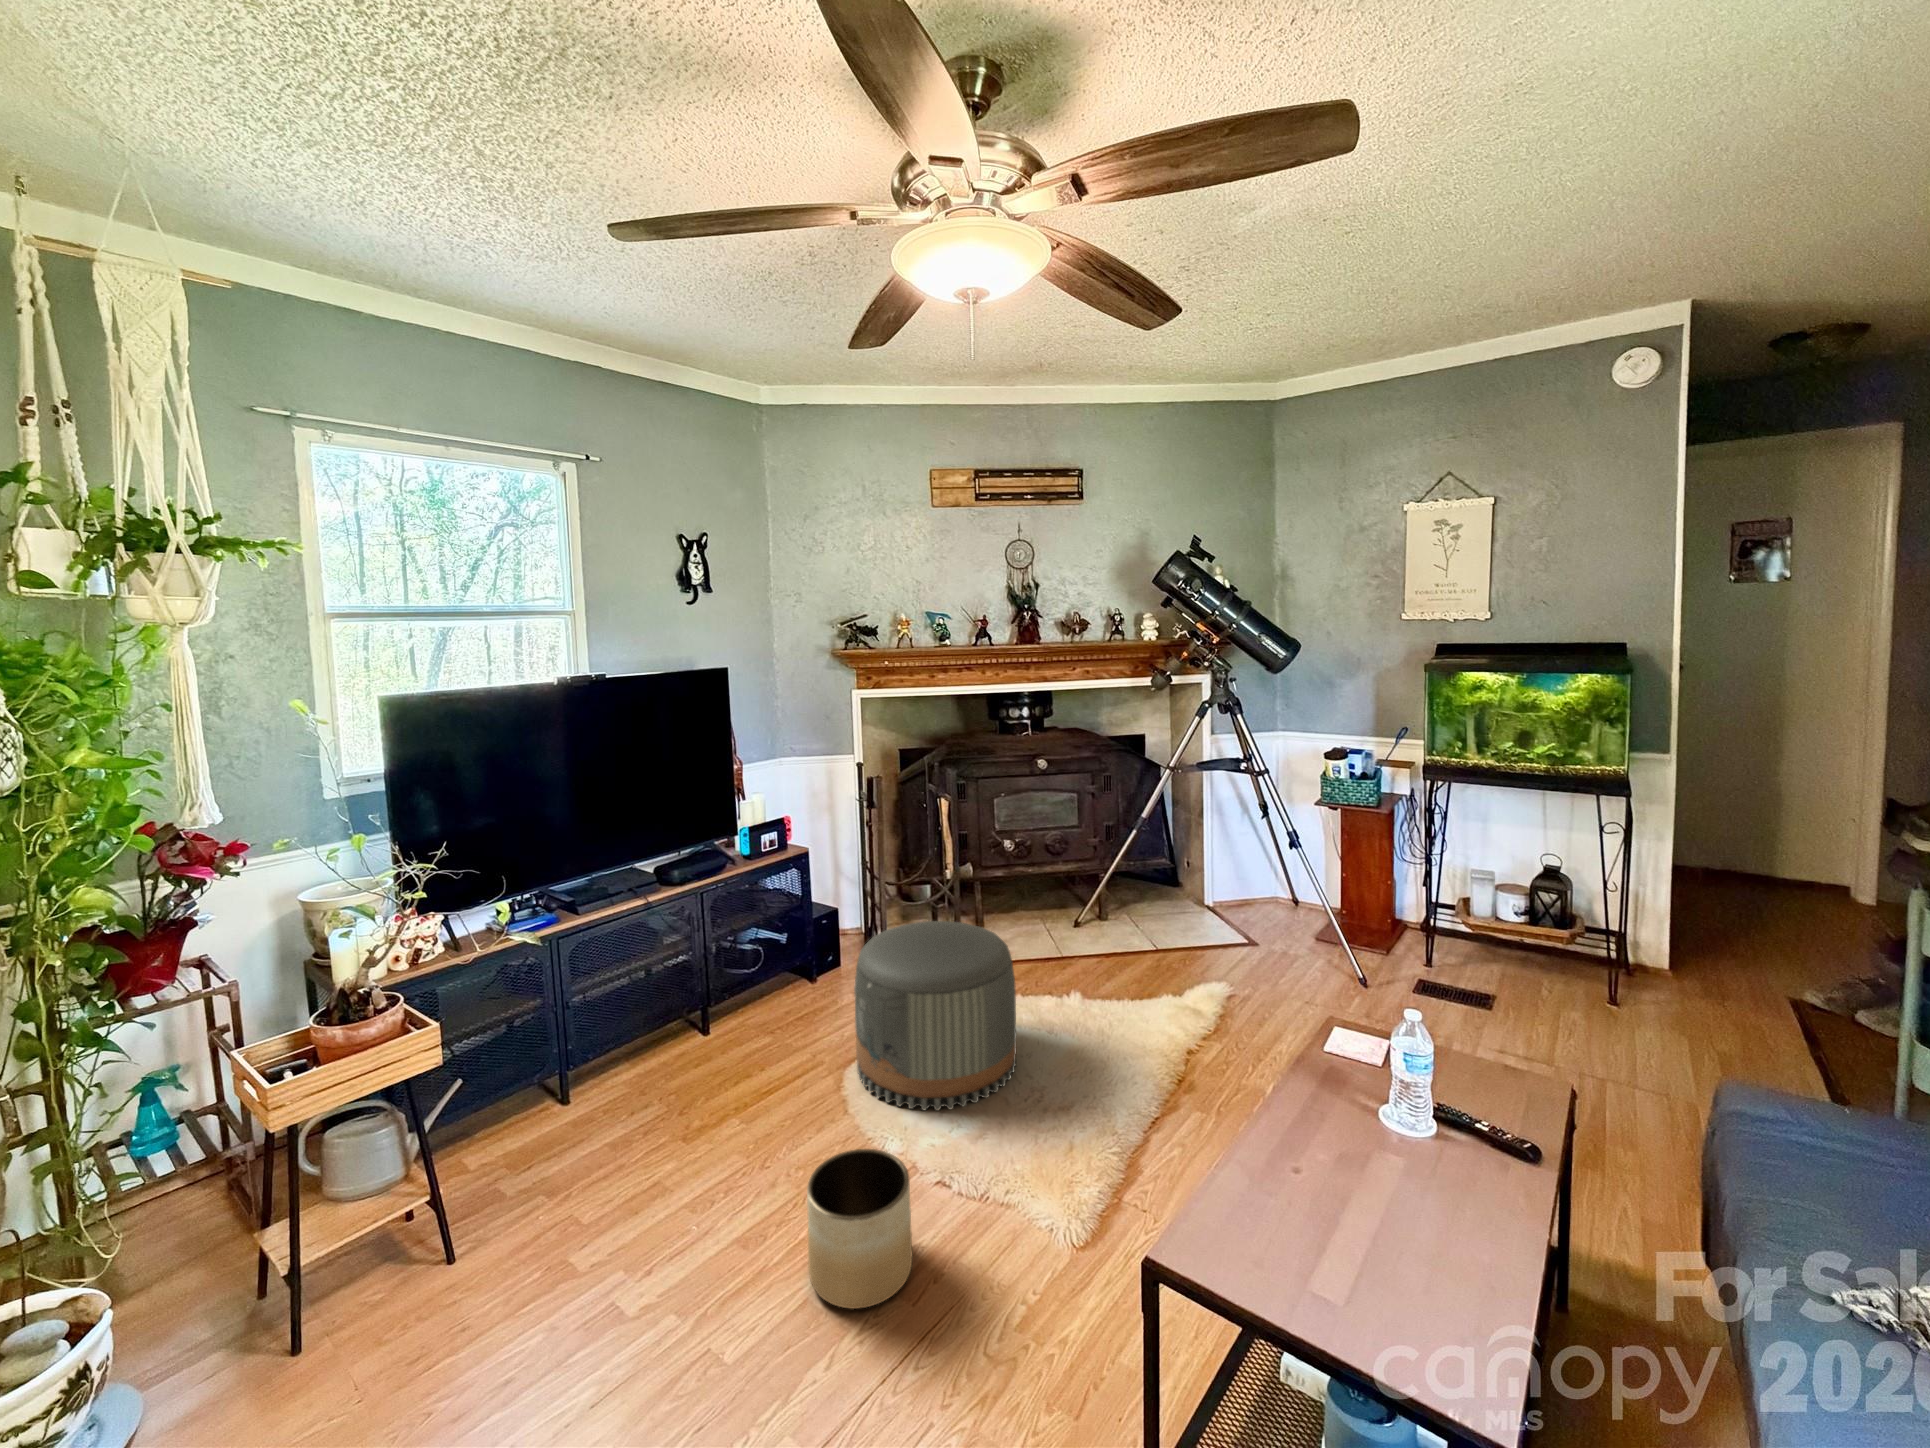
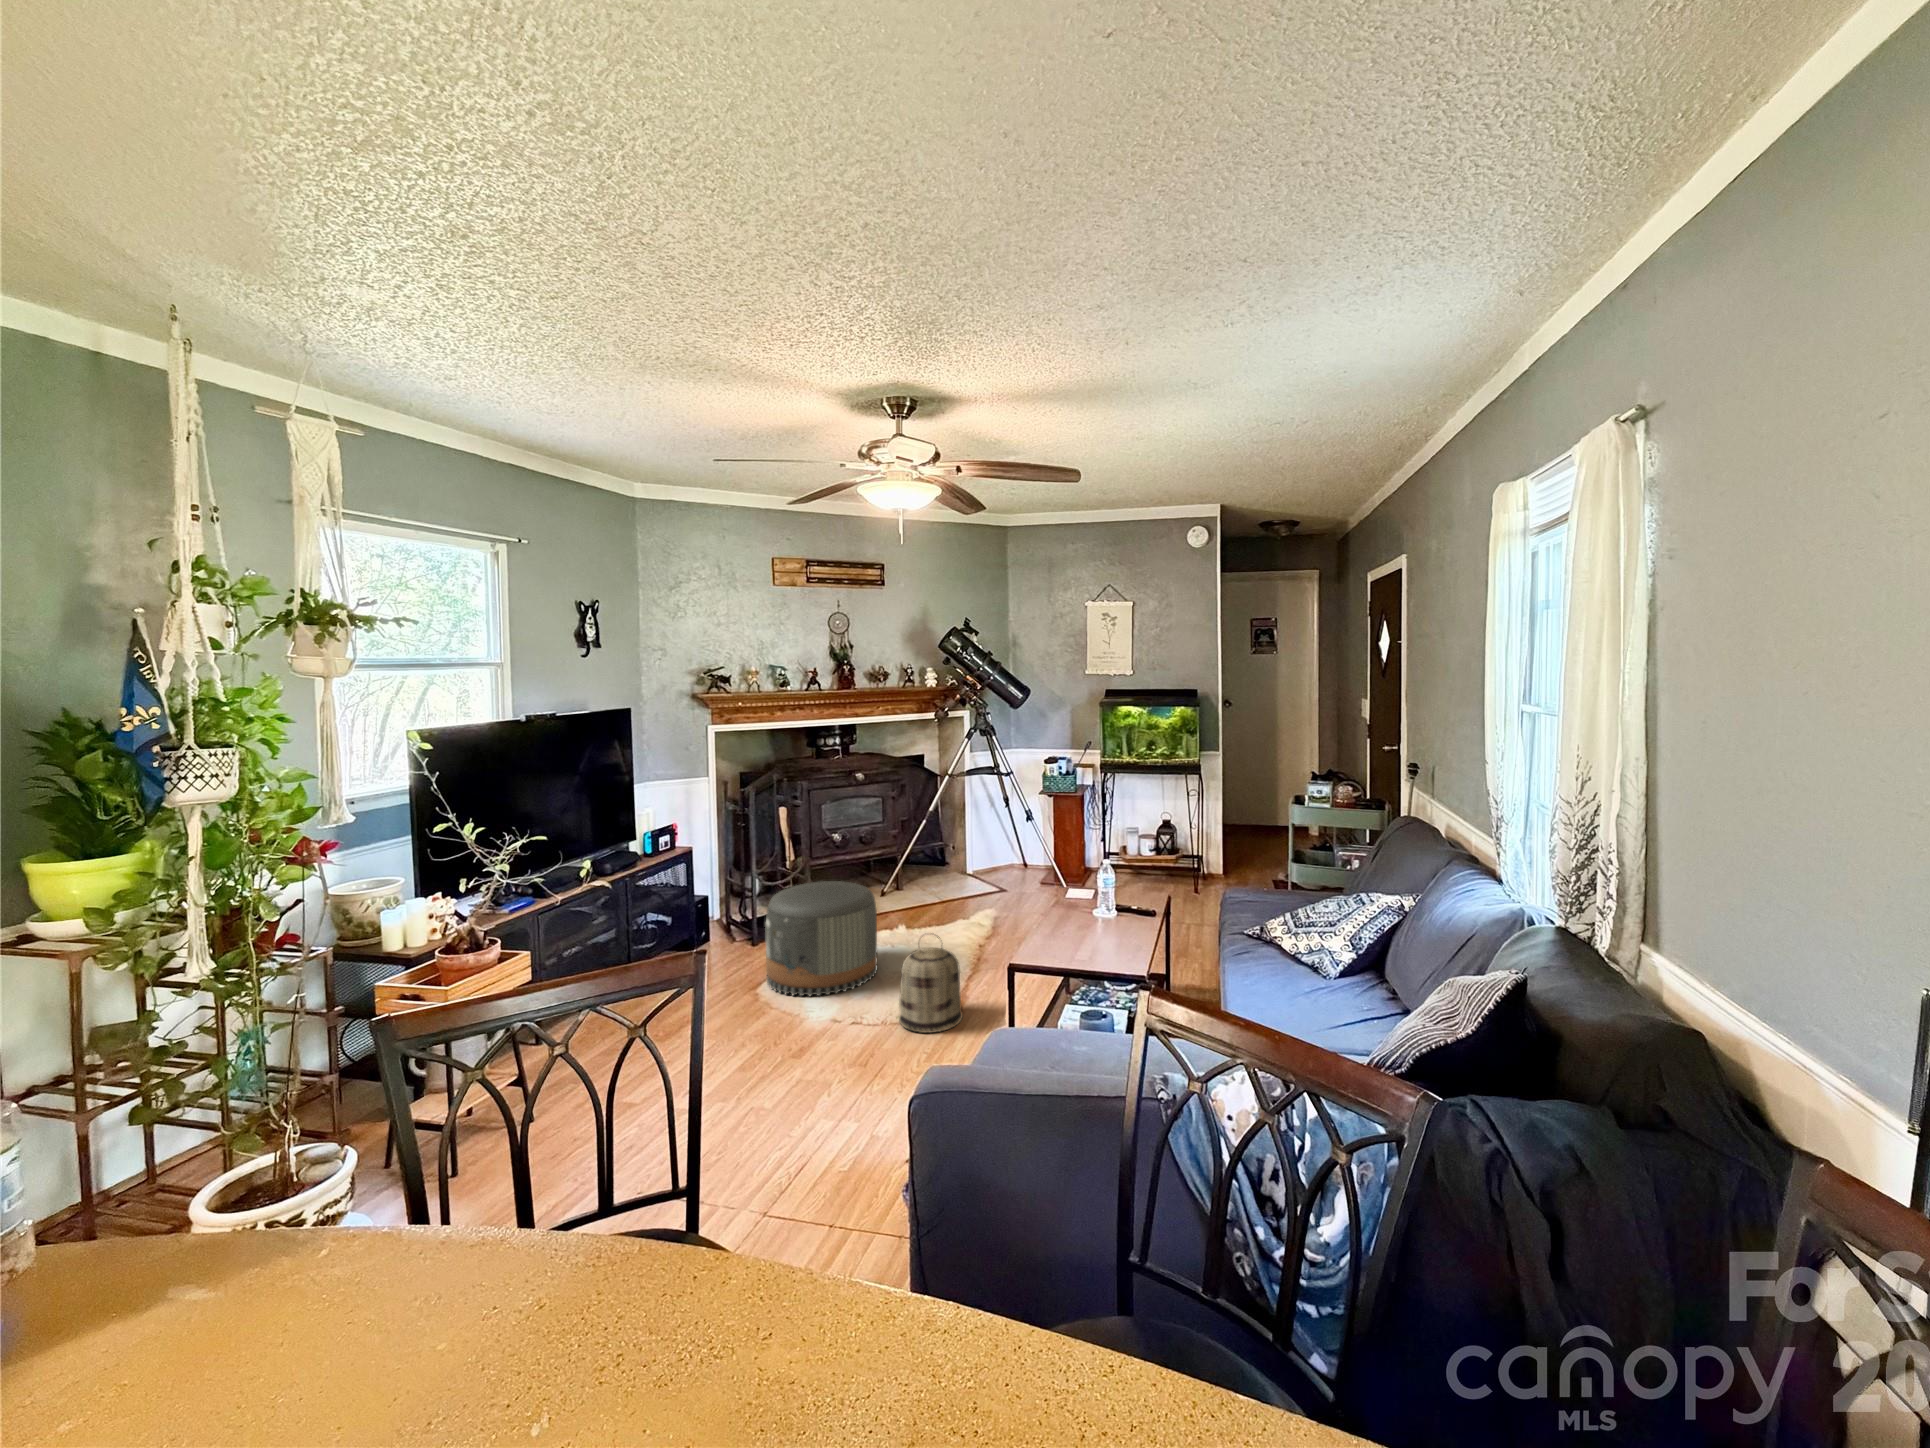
basket: none [997,1076,1111,1270] -> present [899,936,963,1033]
planter: present [807,1149,912,1309] -> none [800,991,861,1068]

